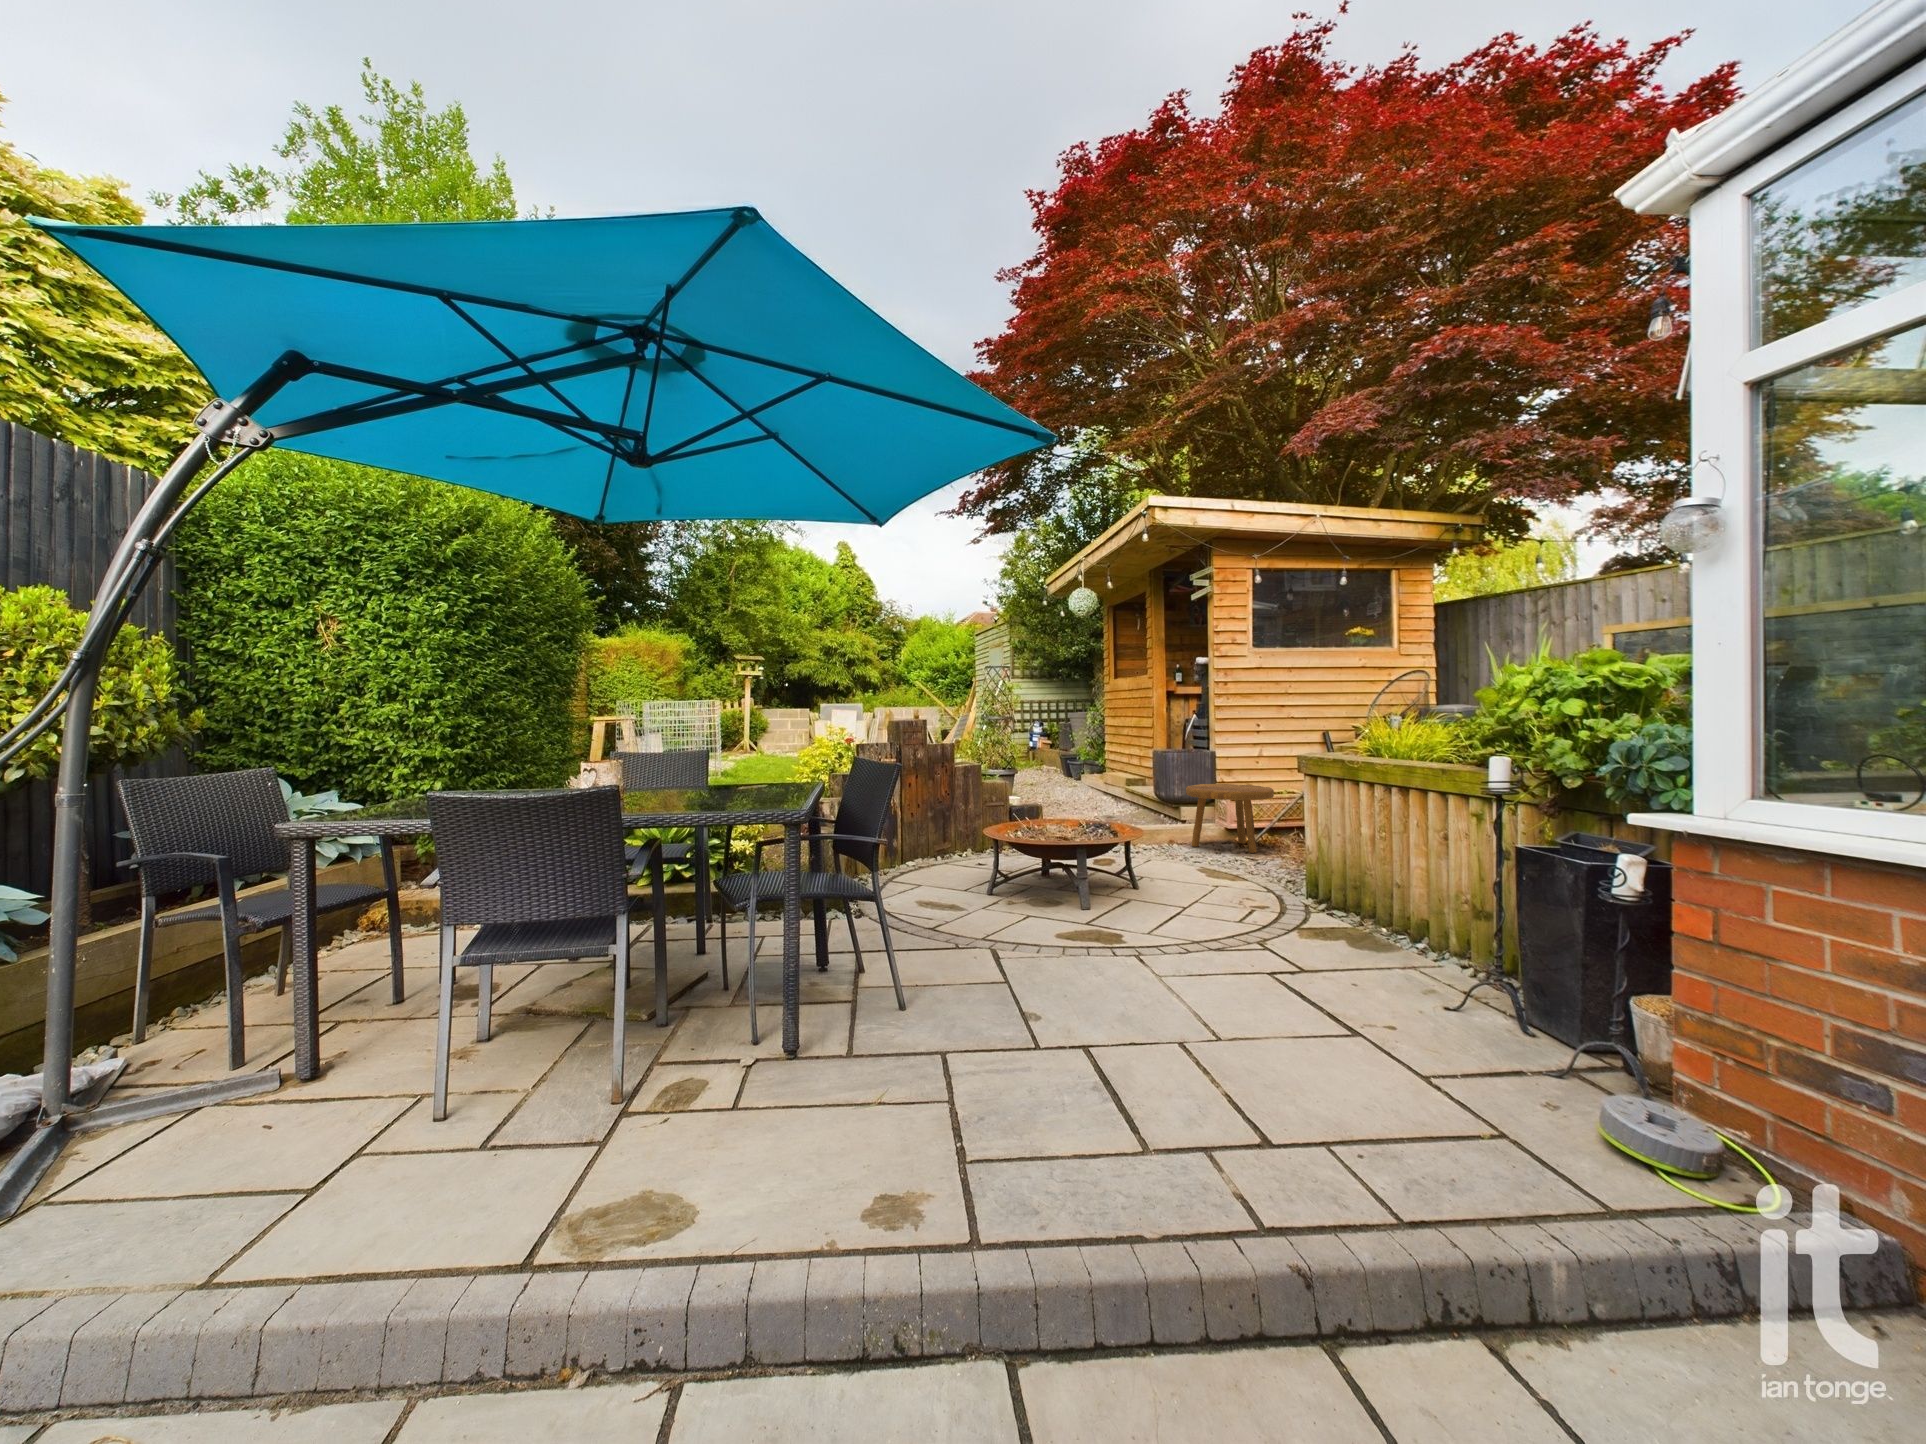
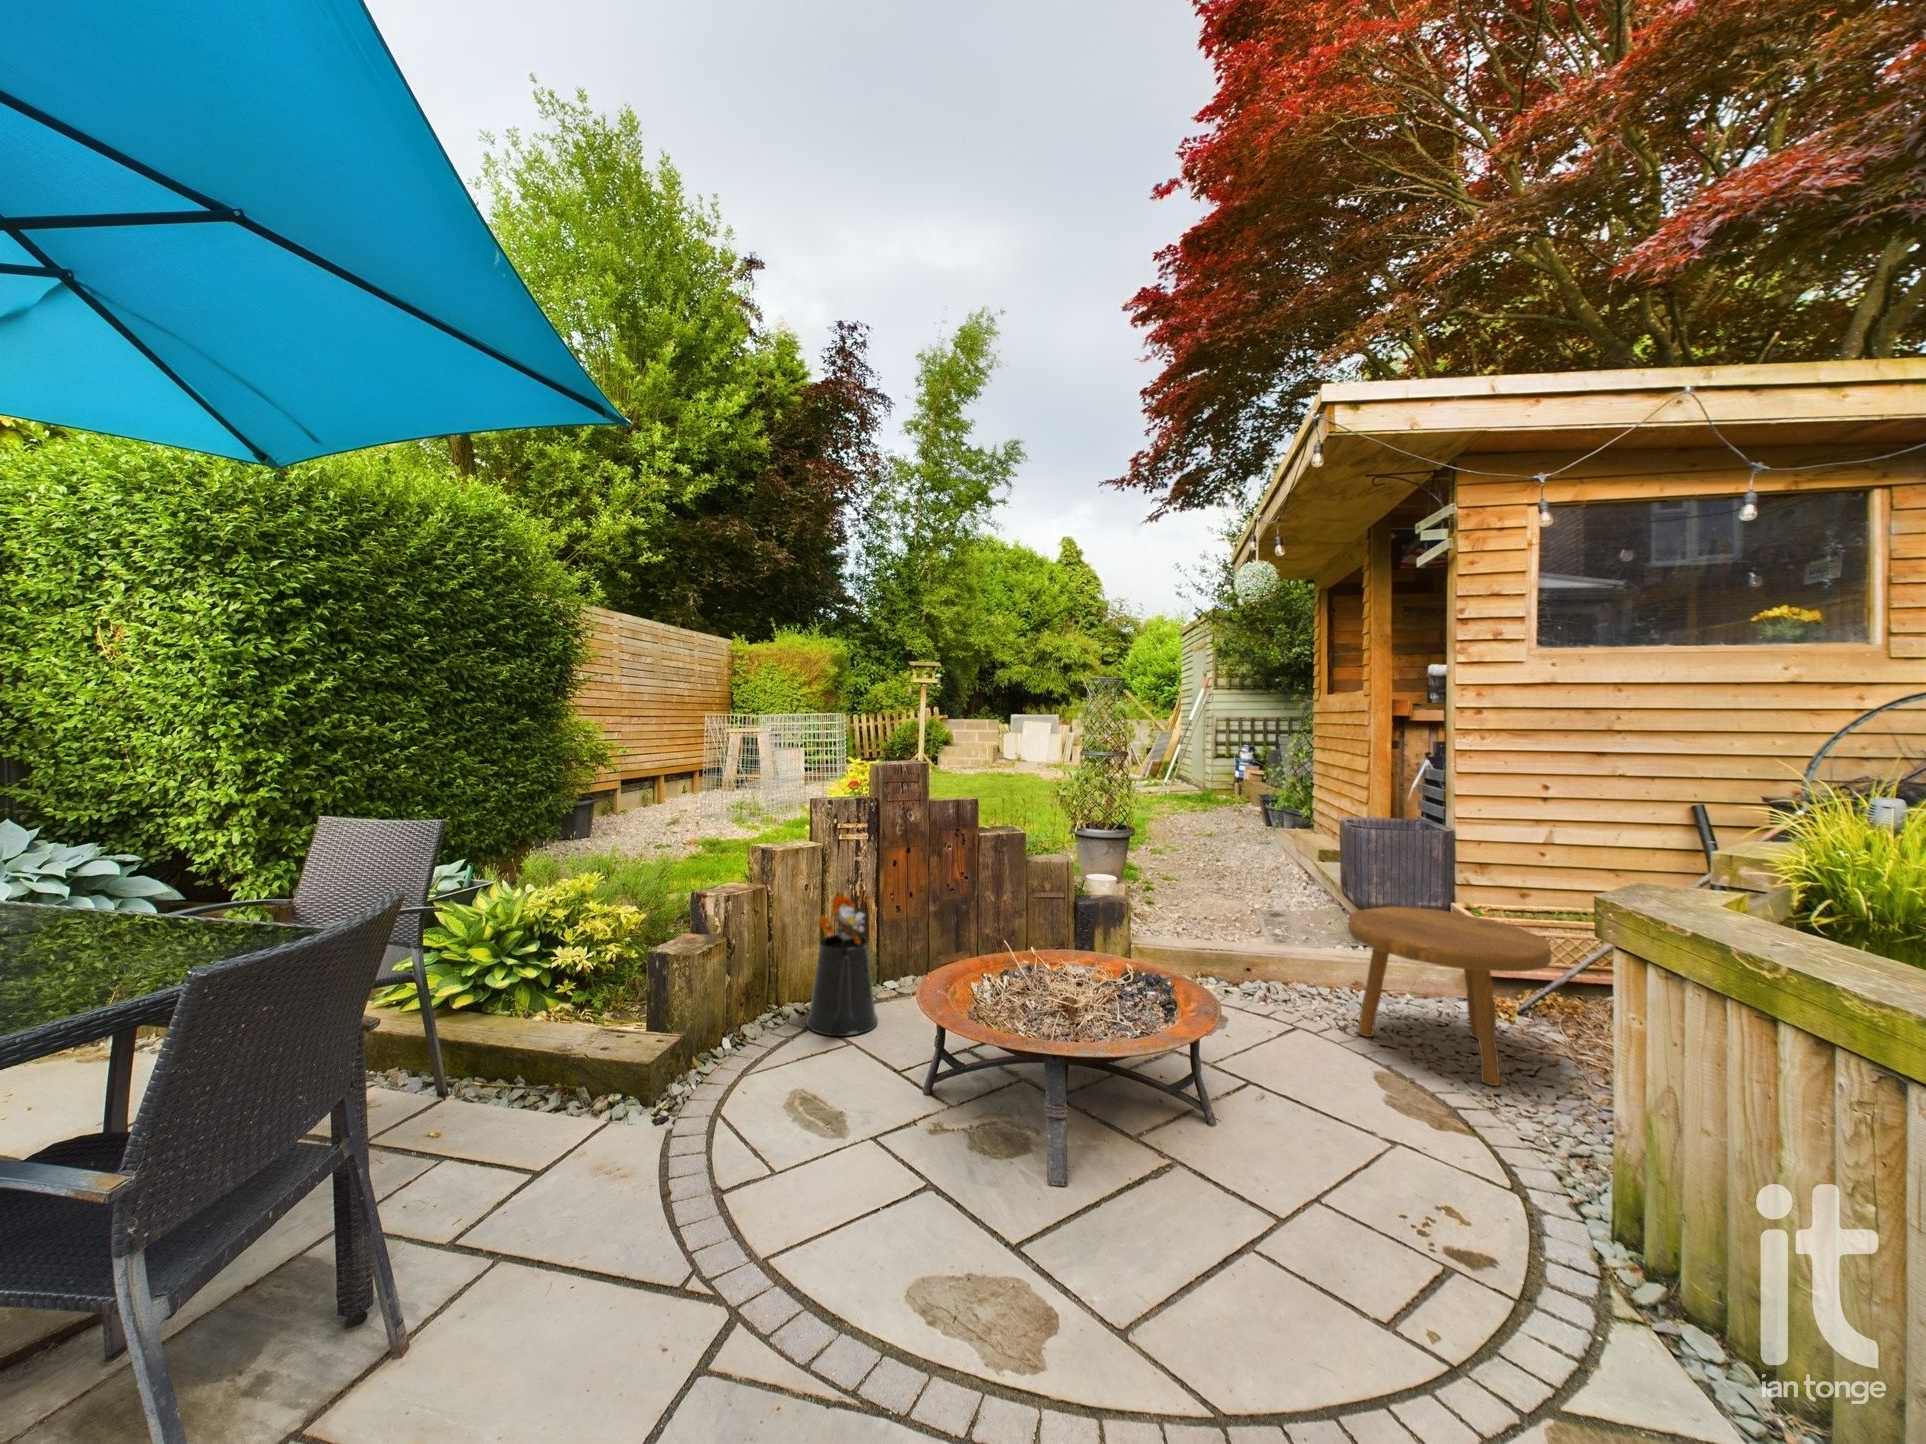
watering can: none [925,793,966,868] -> present [806,894,880,1036]

